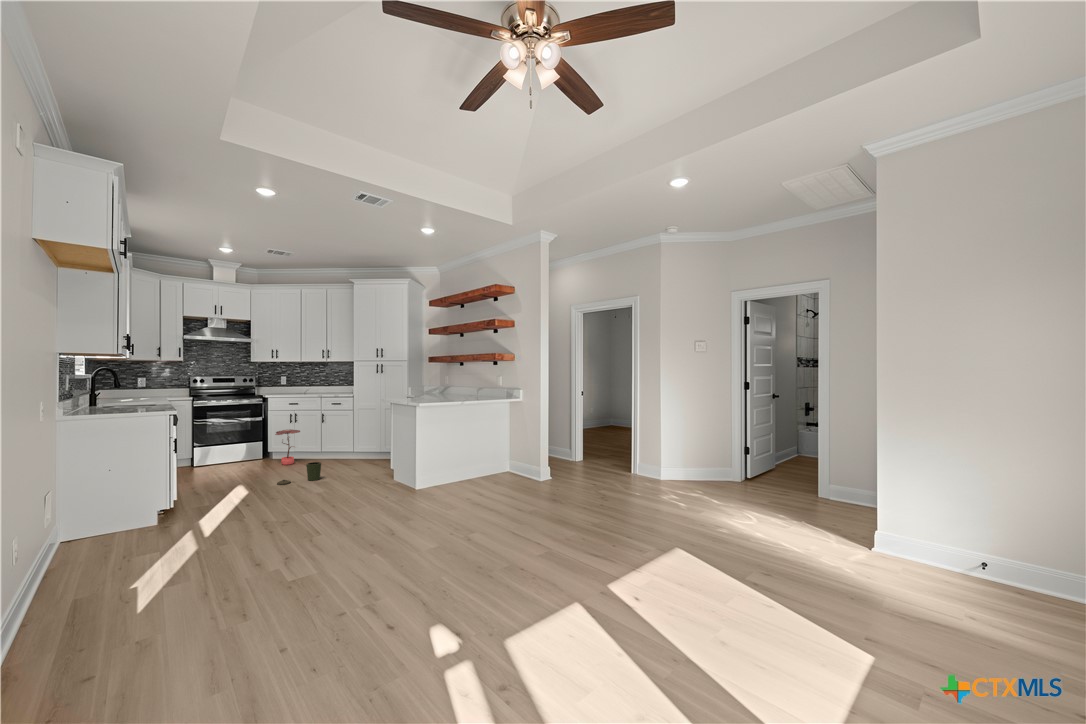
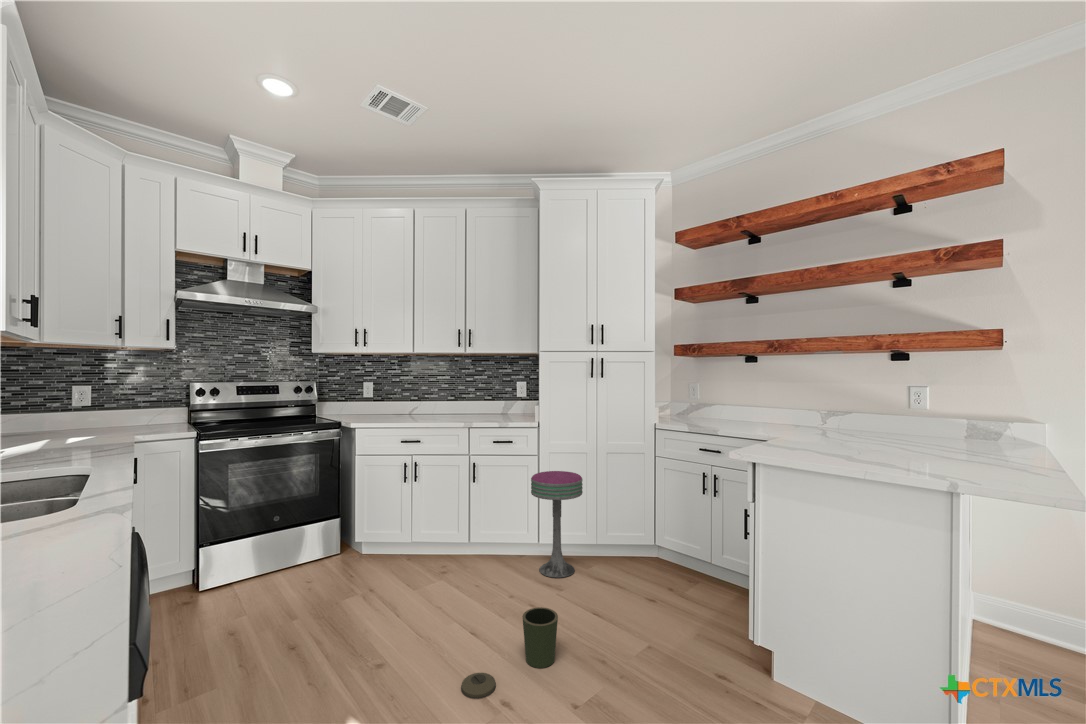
bar stool: none [343,418,369,464] -> present [531,471,583,578]
potted plant: present [275,429,300,465] -> none [385,499,440,581]

